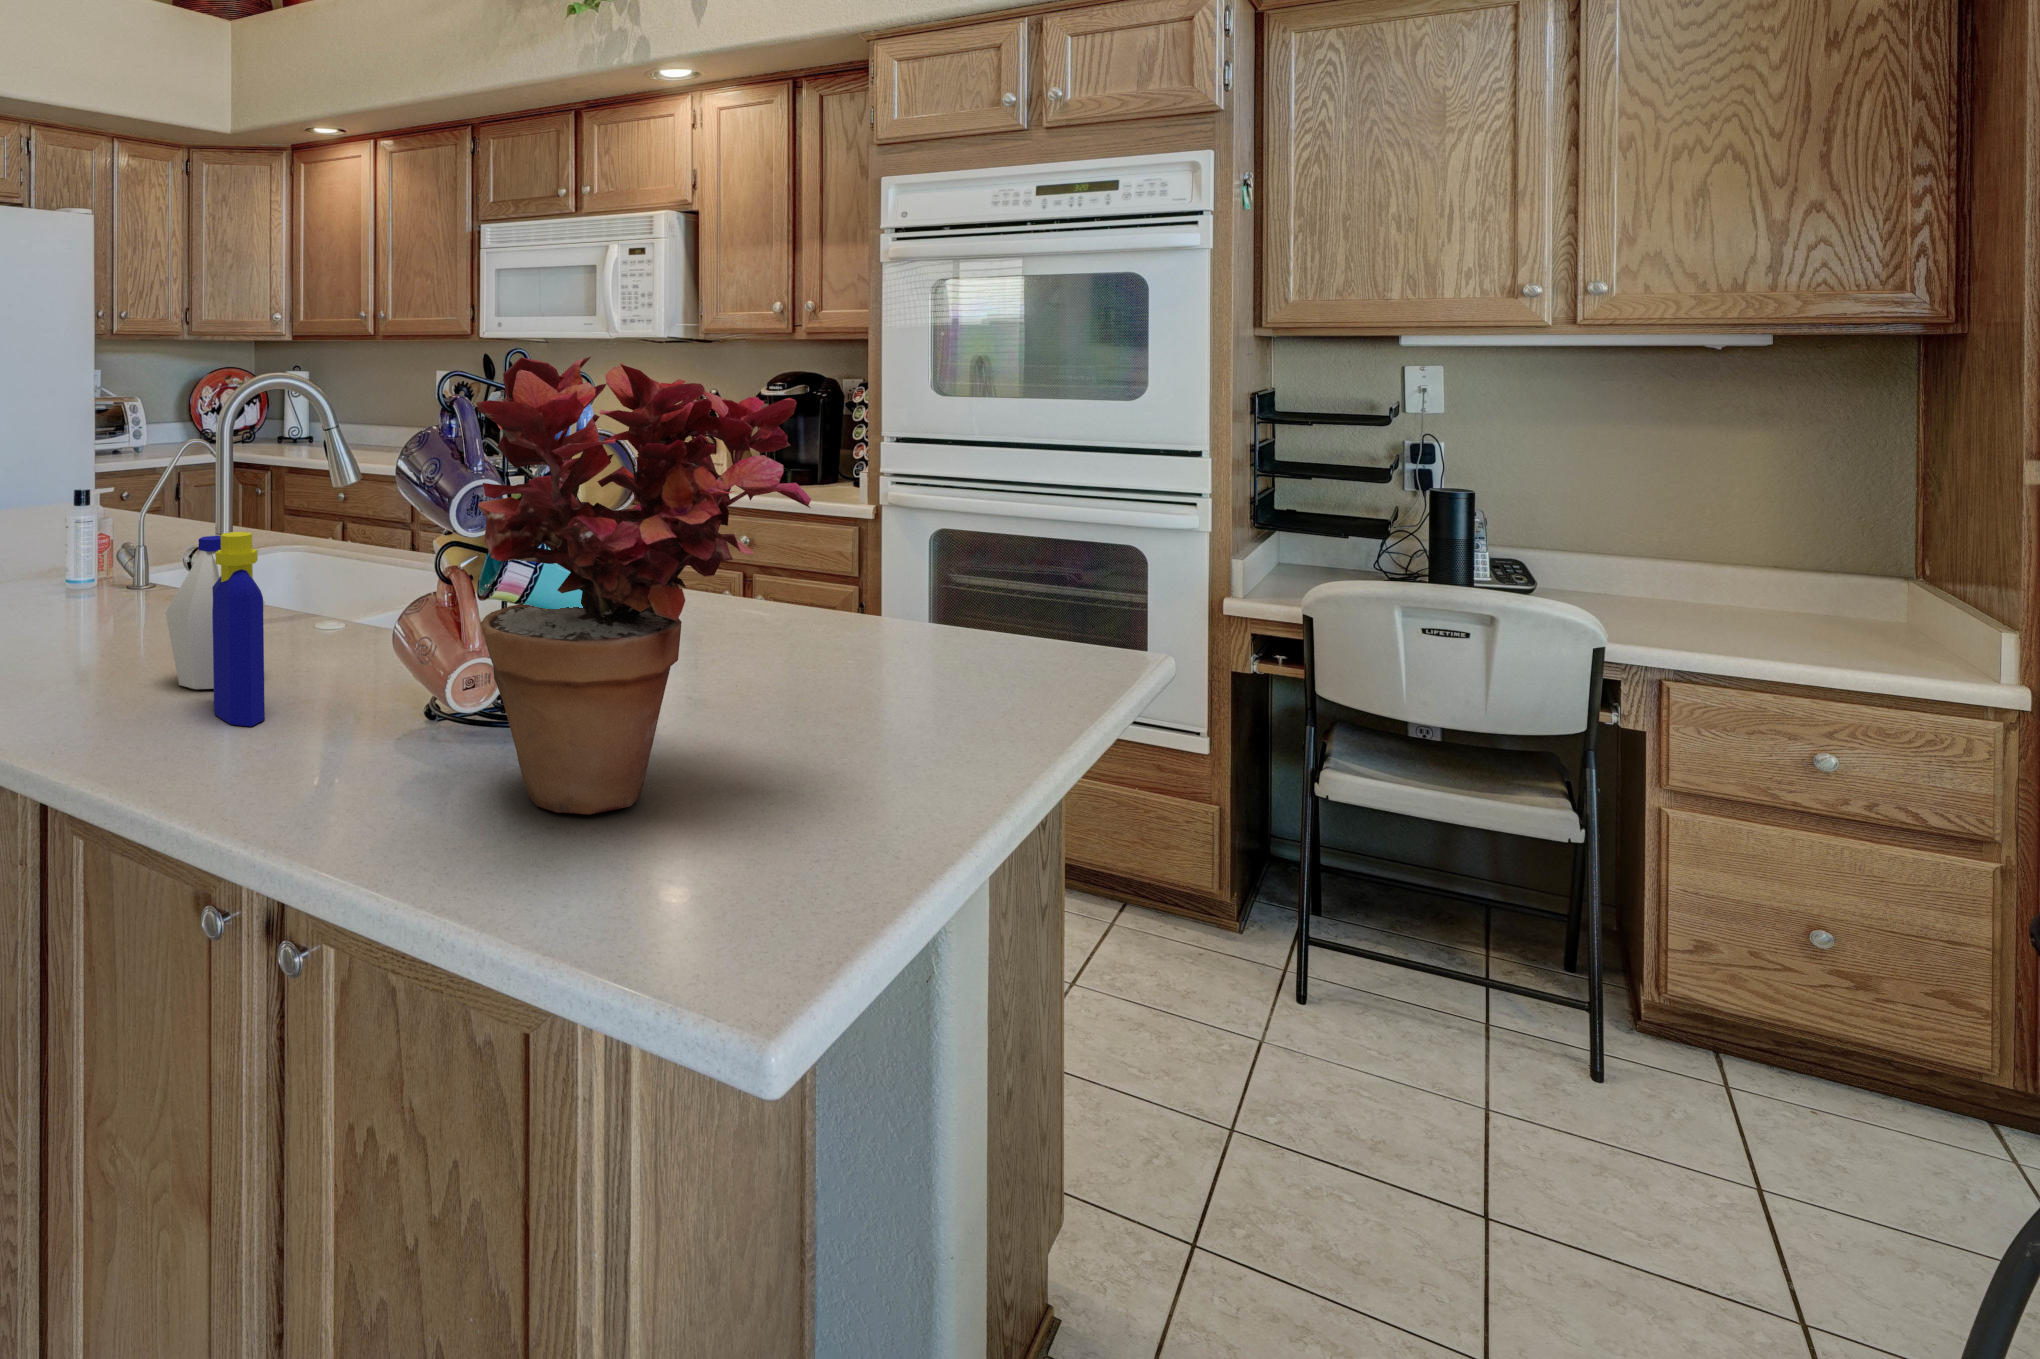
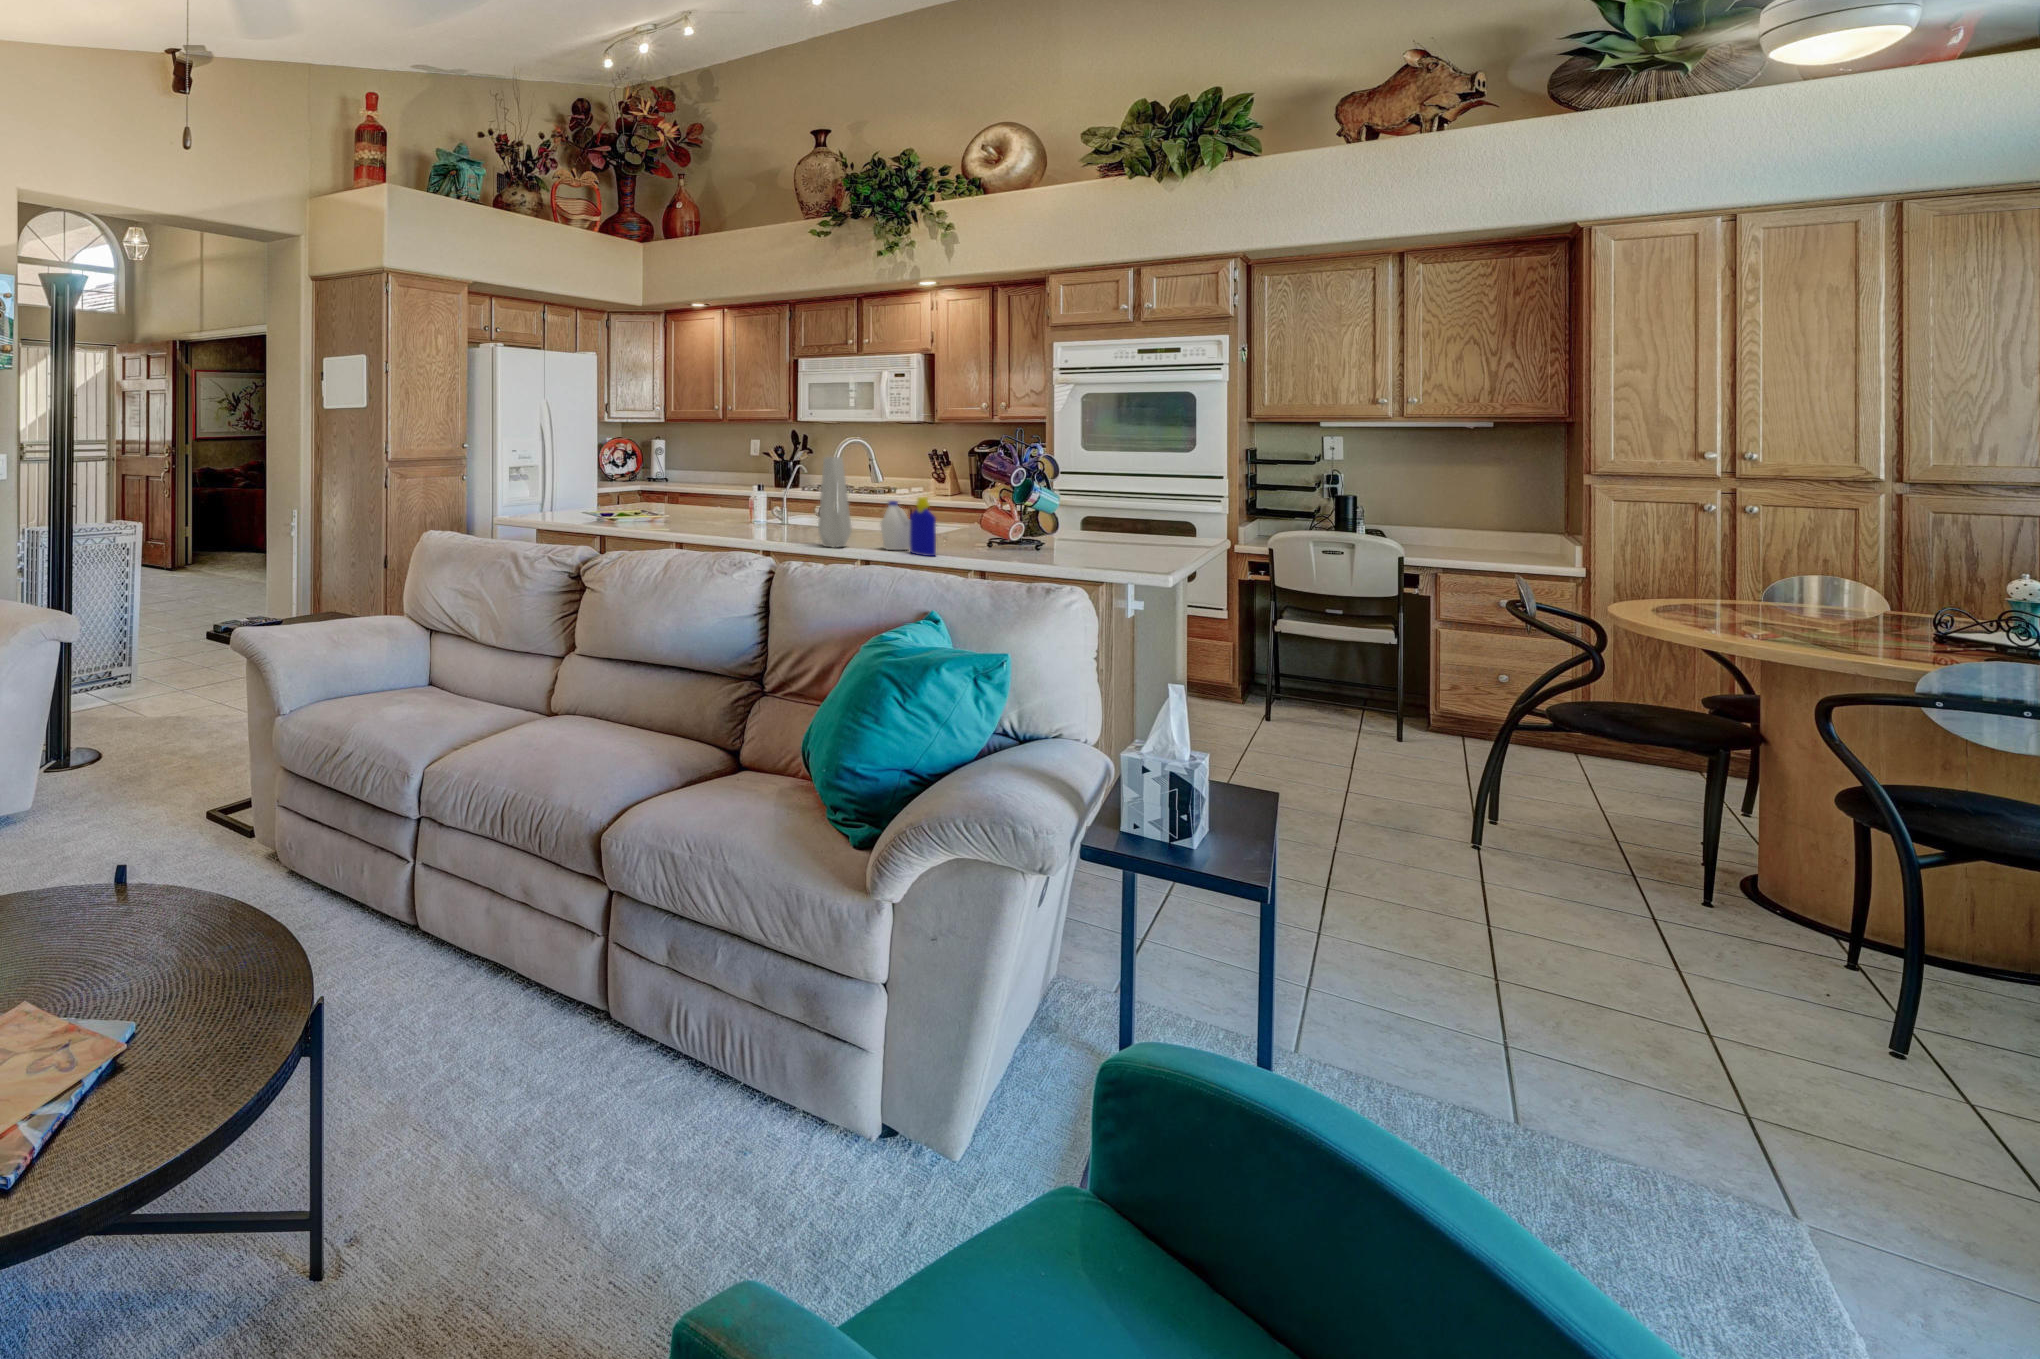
potted plant: present [476,357,811,814] -> none [1026,442,1132,567]
vase: none [13,405,117,674] -> present [818,457,852,548]

